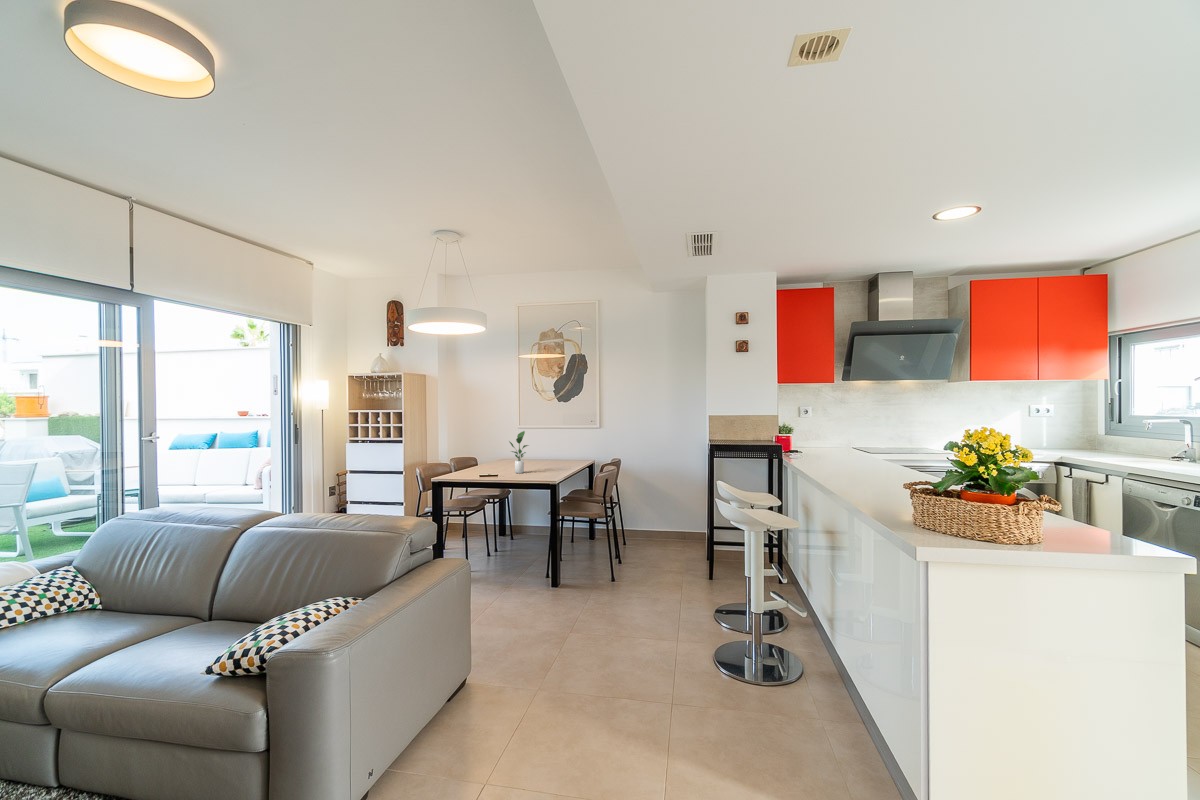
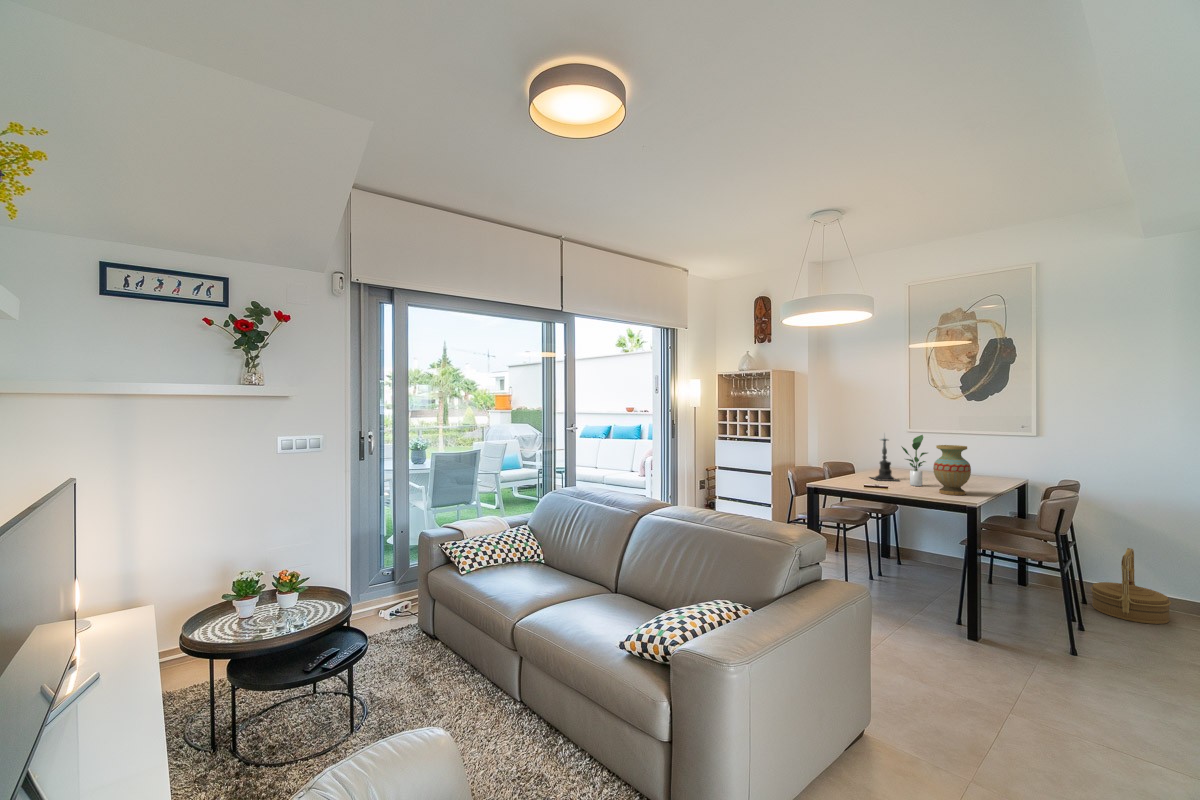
candle holder: none [486,430,510,471] -> present [871,438,898,481]
vase: none [530,438,555,478] -> present [933,445,971,495]
woven basket: none [628,503,667,552] -> present [1091,548,1171,624]

